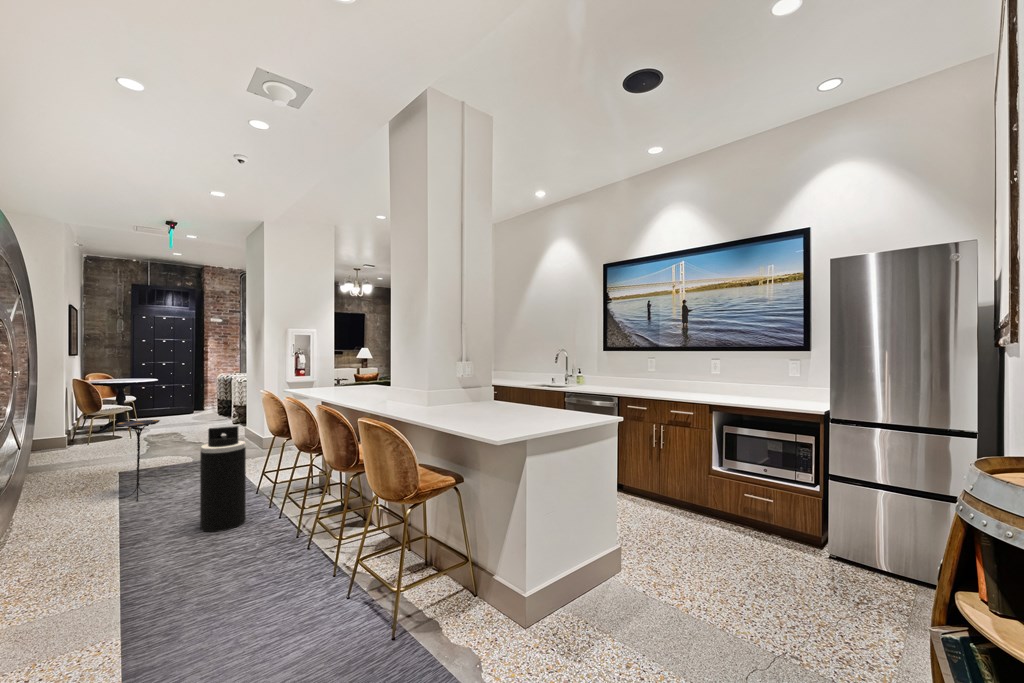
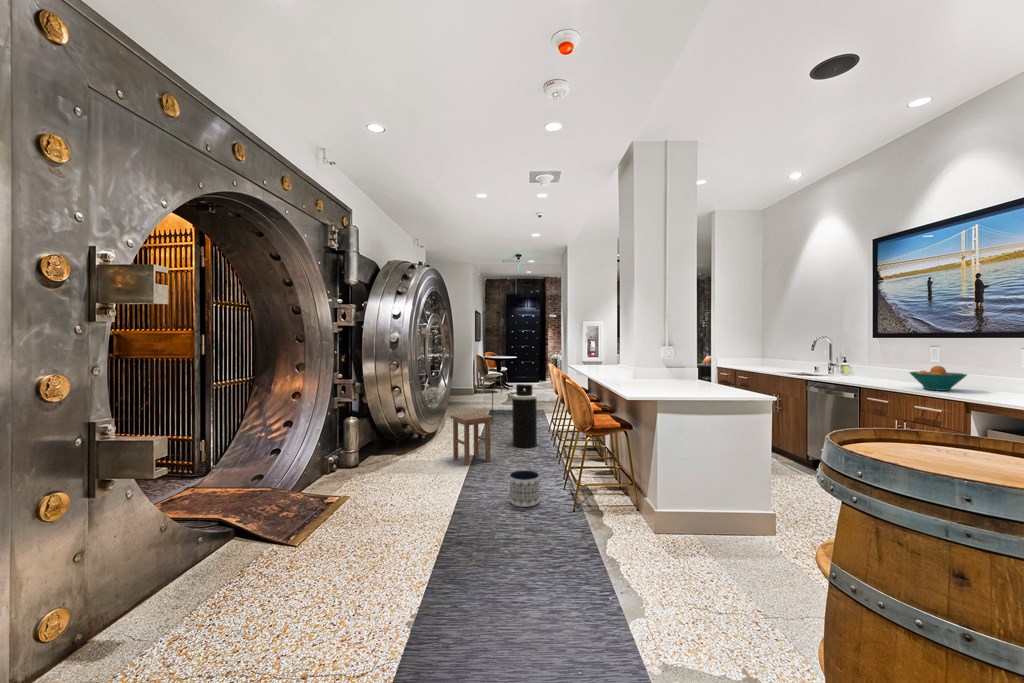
fruit bowl: none [659,376,696,397] -> present [910,366,967,391]
stool: none [69,489,177,601] -> present [450,412,493,466]
planter: none [258,582,316,658] -> present [510,470,539,507]

